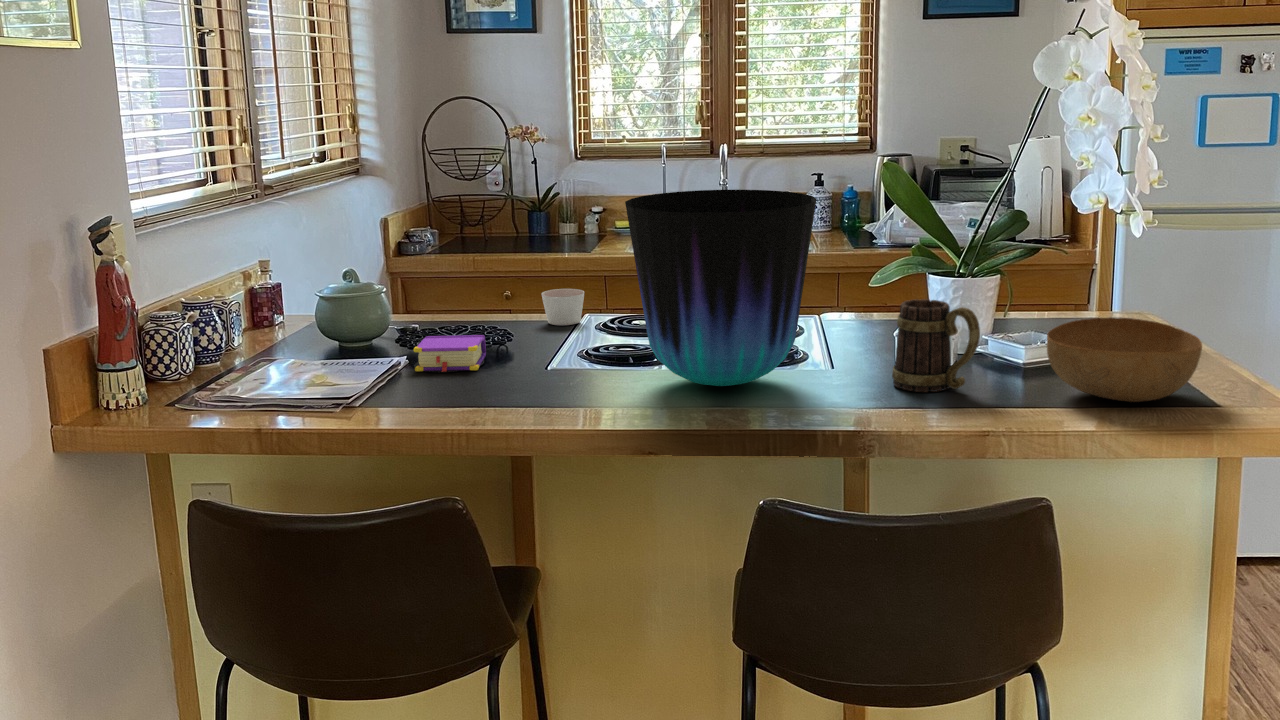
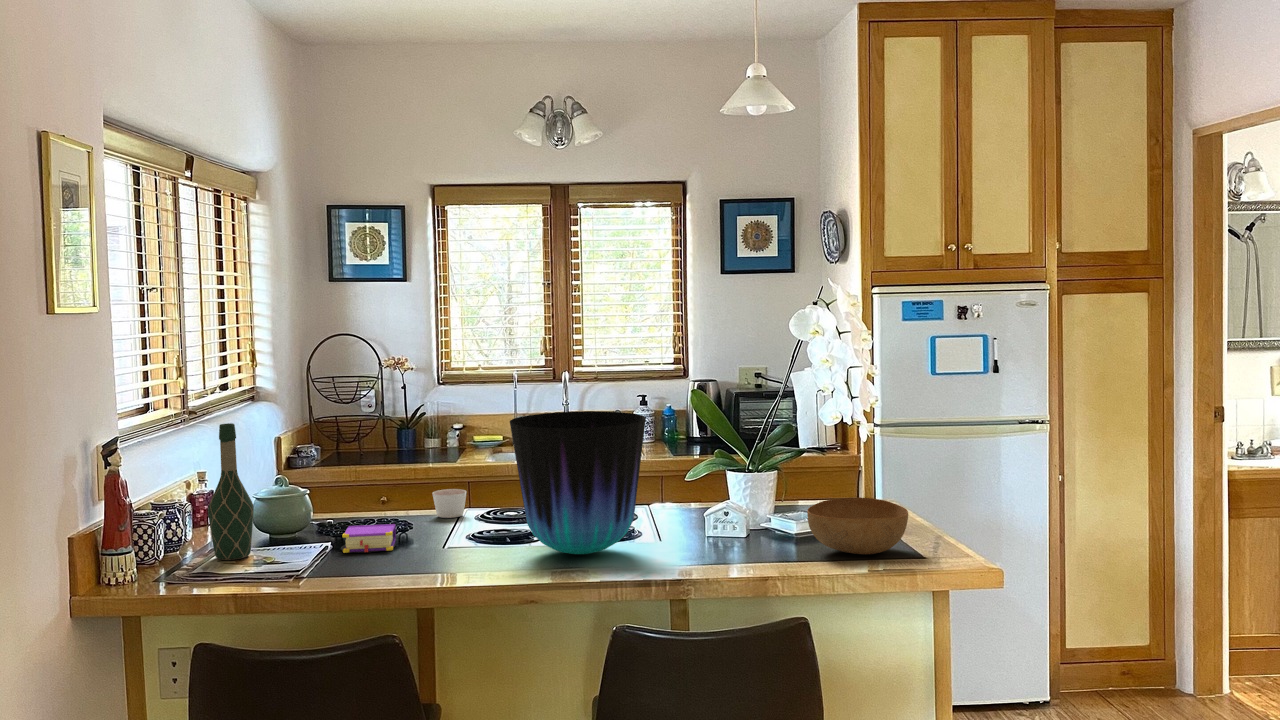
wine bottle: none [244,201,302,377] -> present [208,423,254,560]
mug: present [892,299,980,392] -> none [703,488,762,554]

